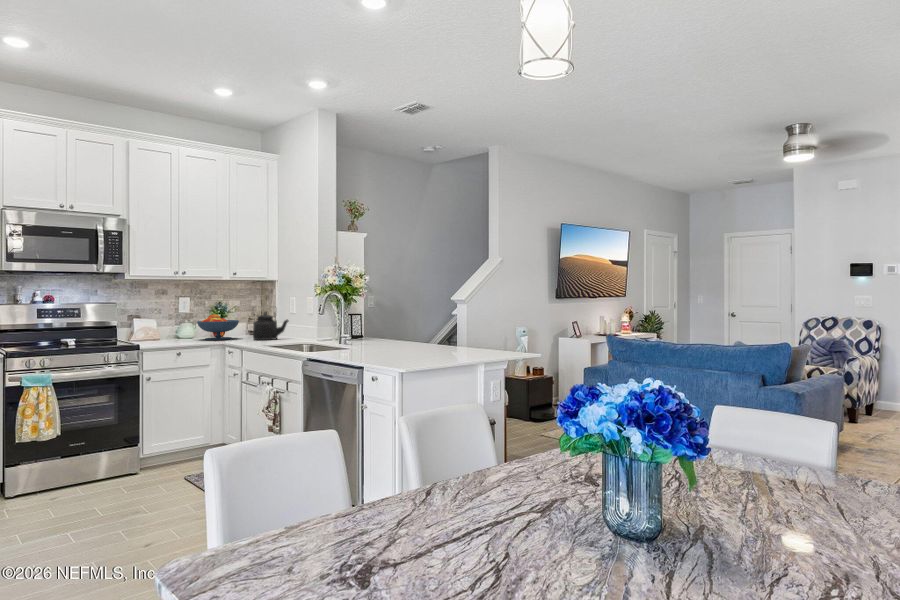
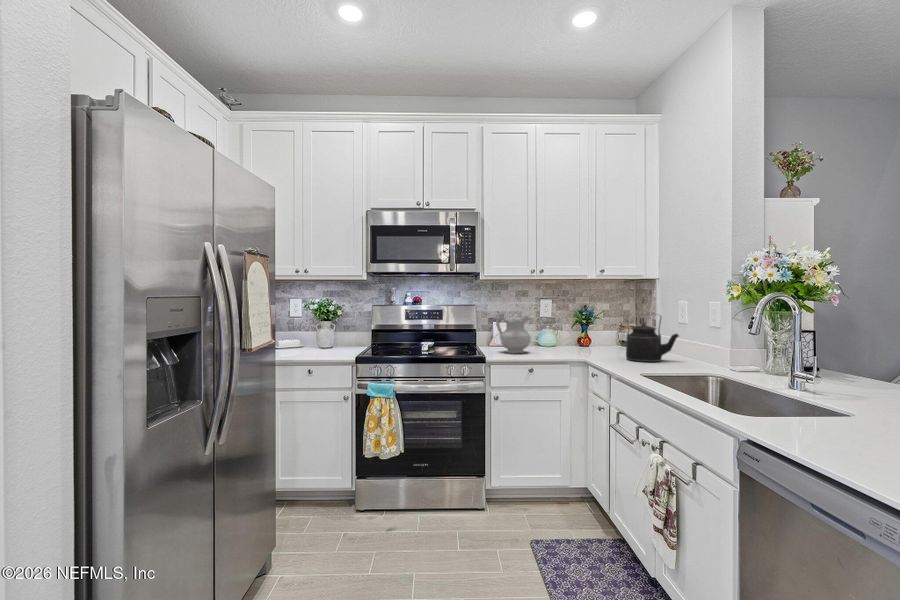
ceramic pitcher: none [143,310,175,343] -> present [496,314,531,353]
fruit bowl: present [197,314,239,340] -> none [556,320,608,355]

